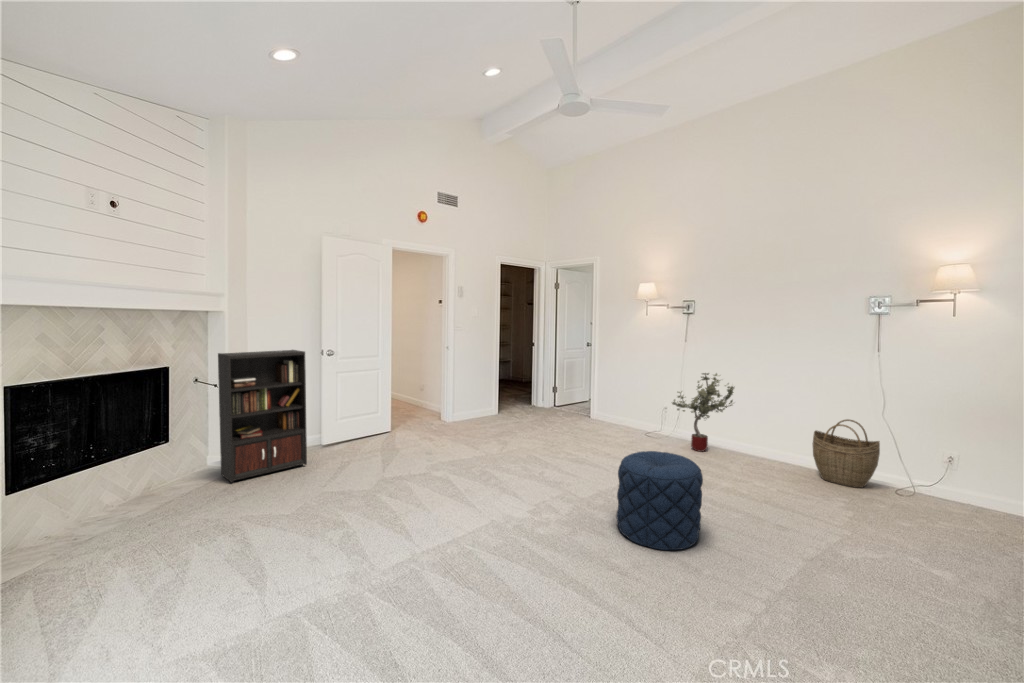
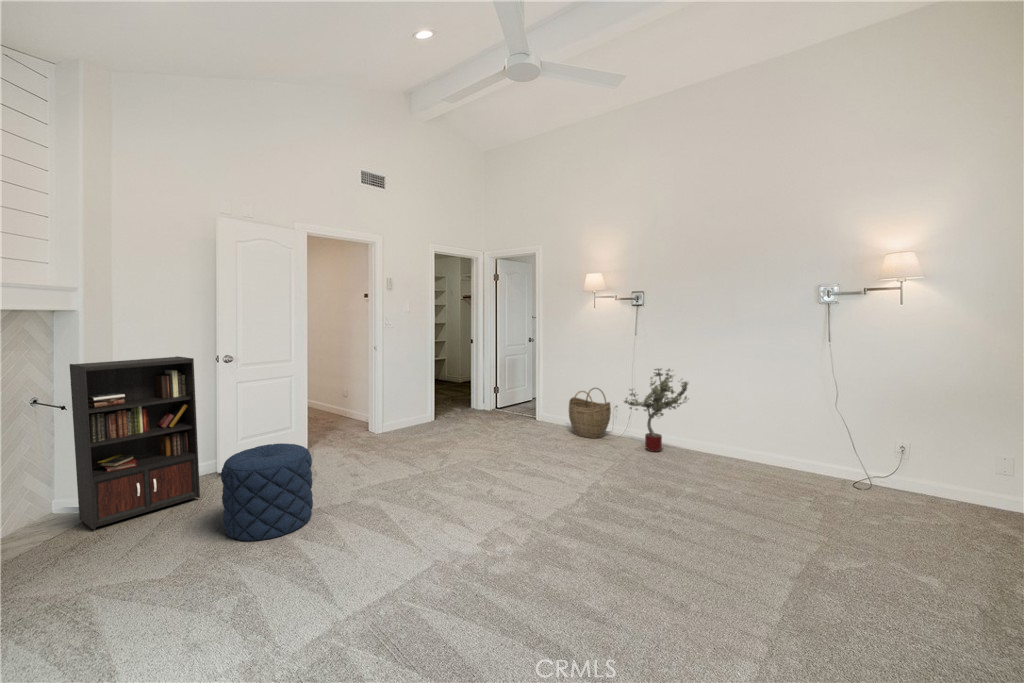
woven basket: present [812,419,880,488] -> present [569,388,611,438]
pouf: present [617,451,703,550] -> present [221,443,313,541]

